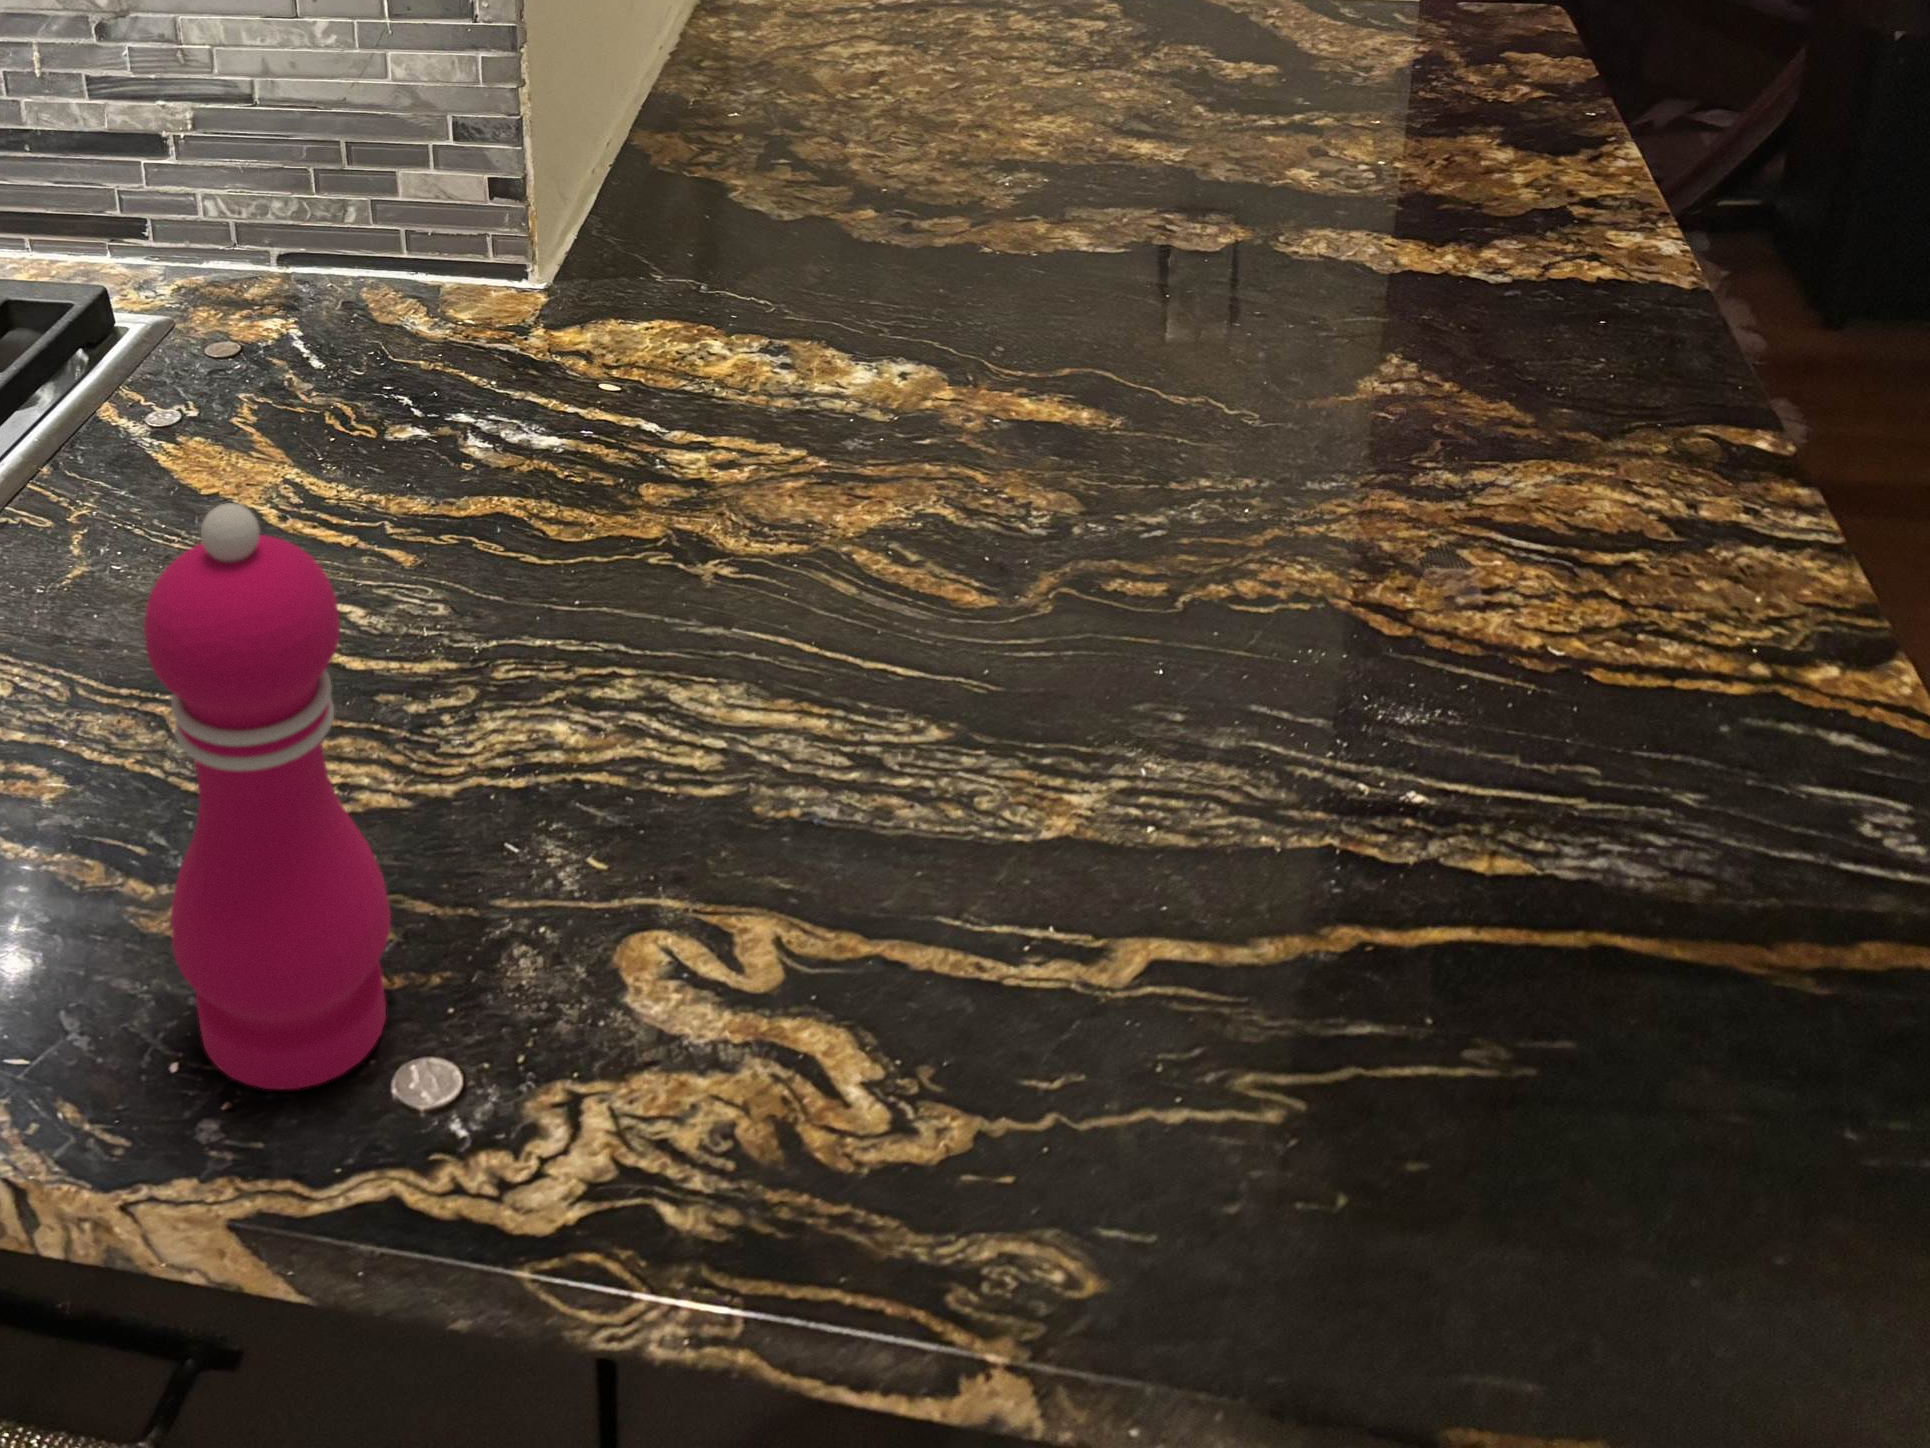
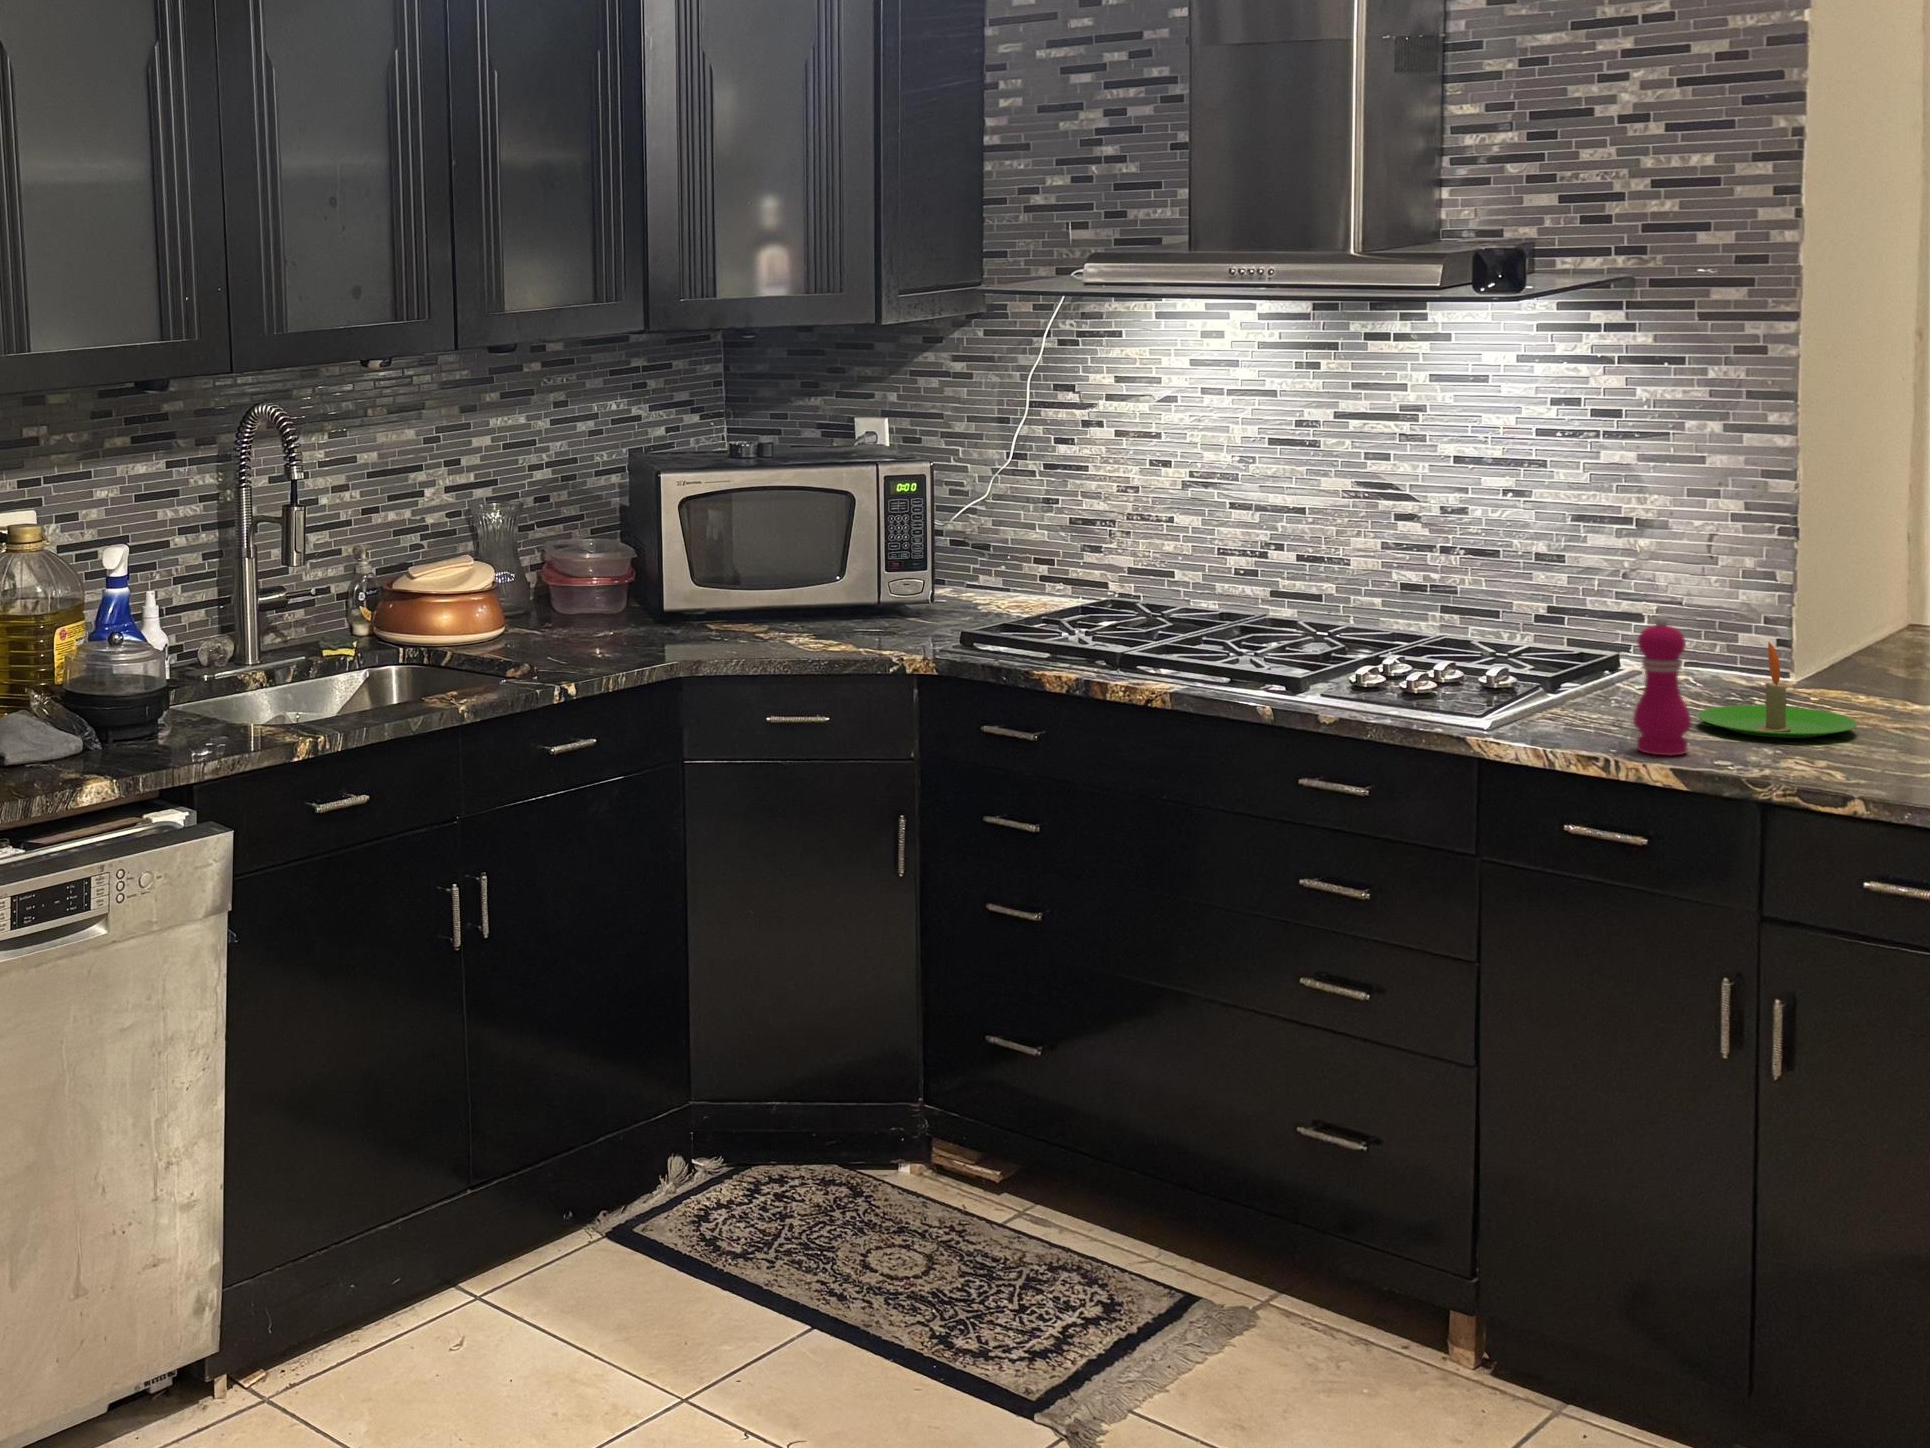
candle: none [363,366,832,753] -> present [1697,642,1857,738]

